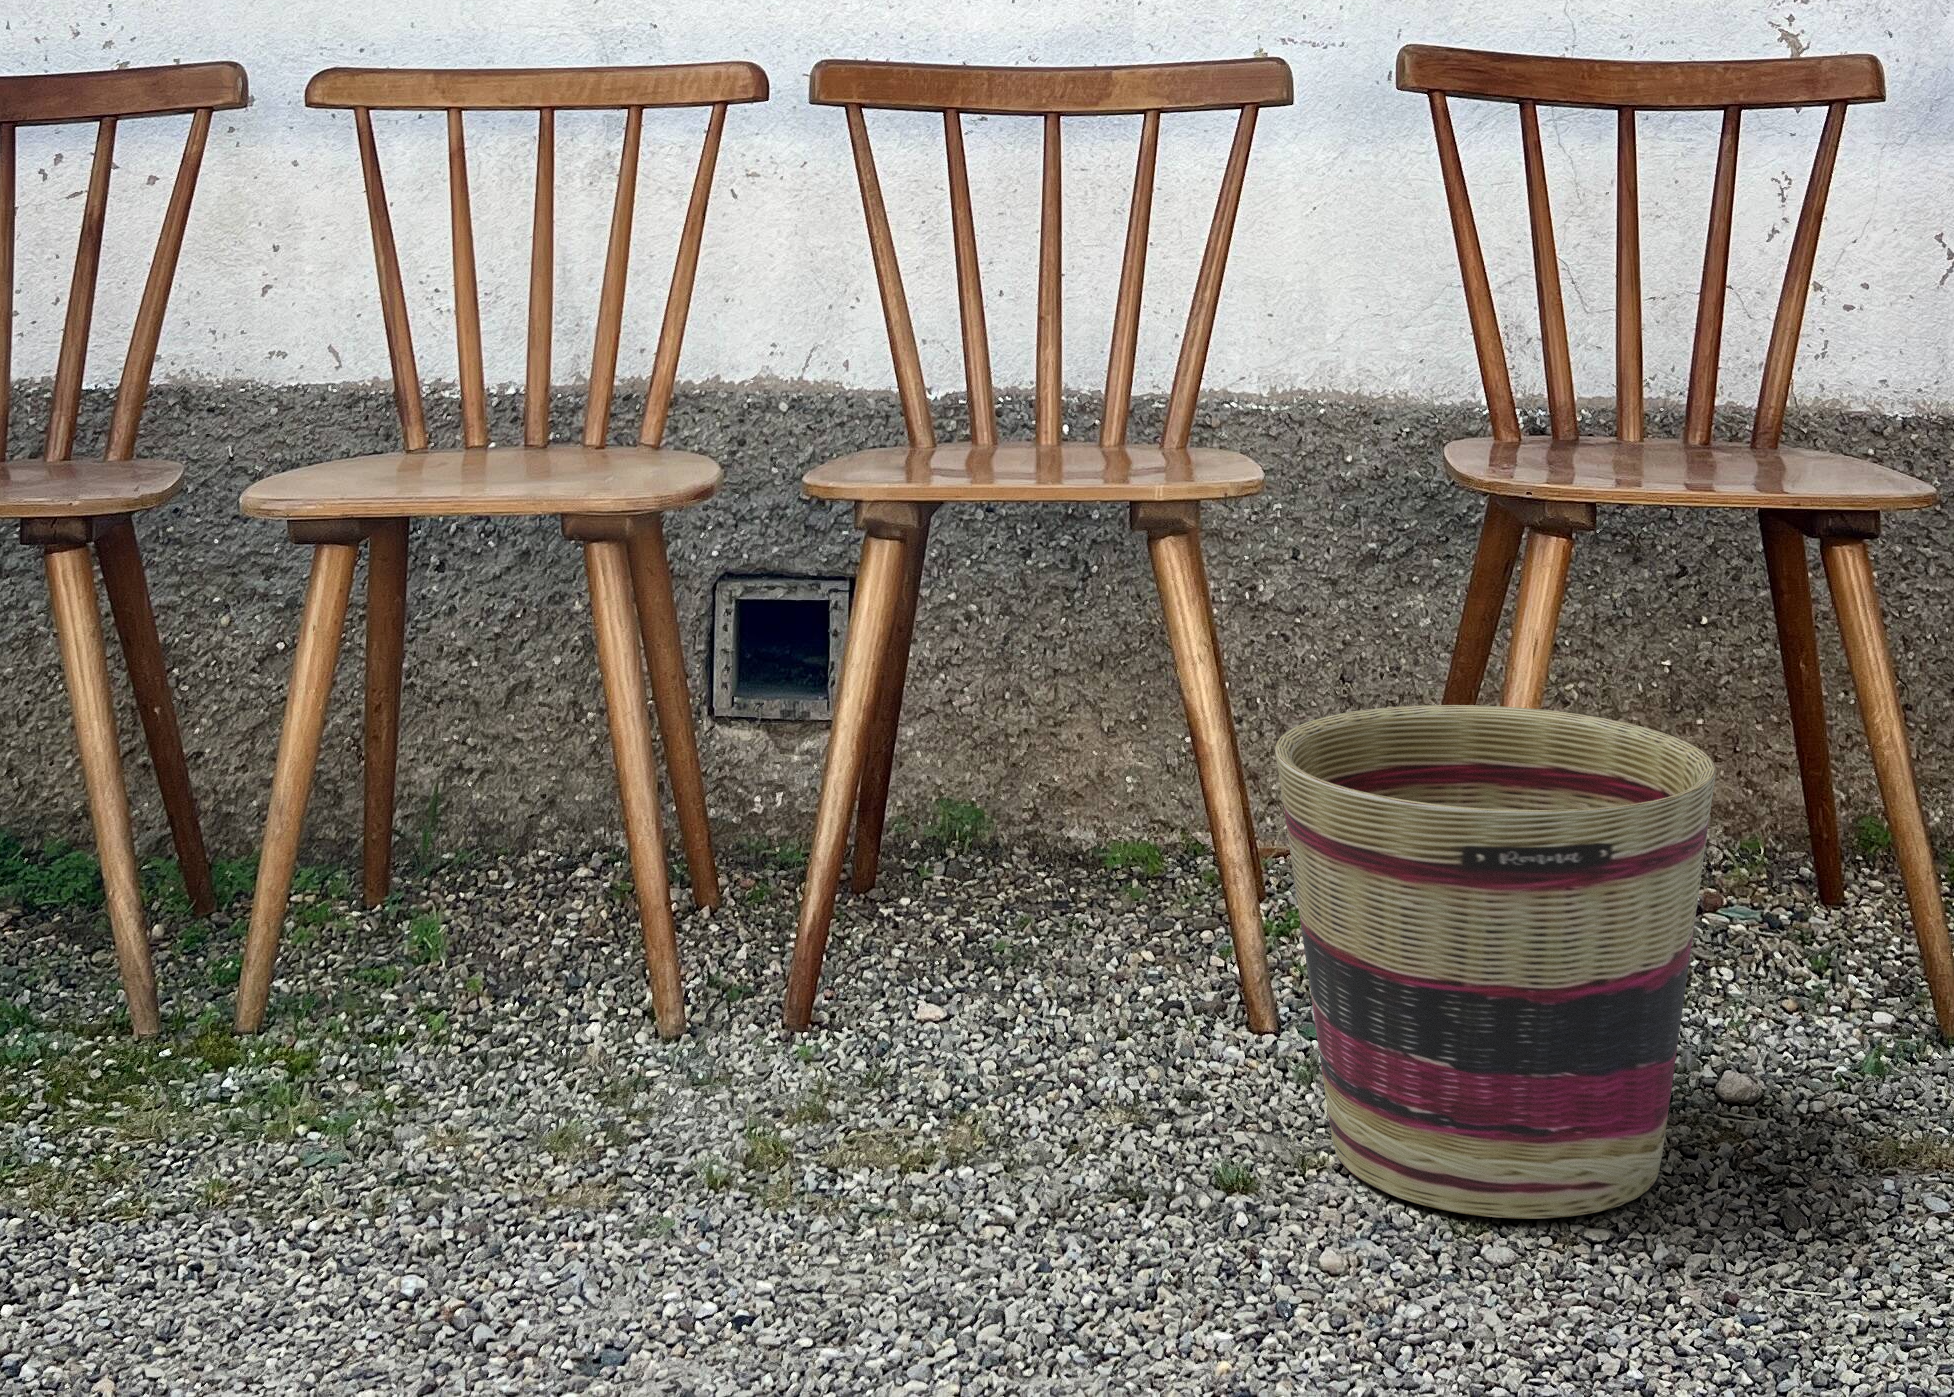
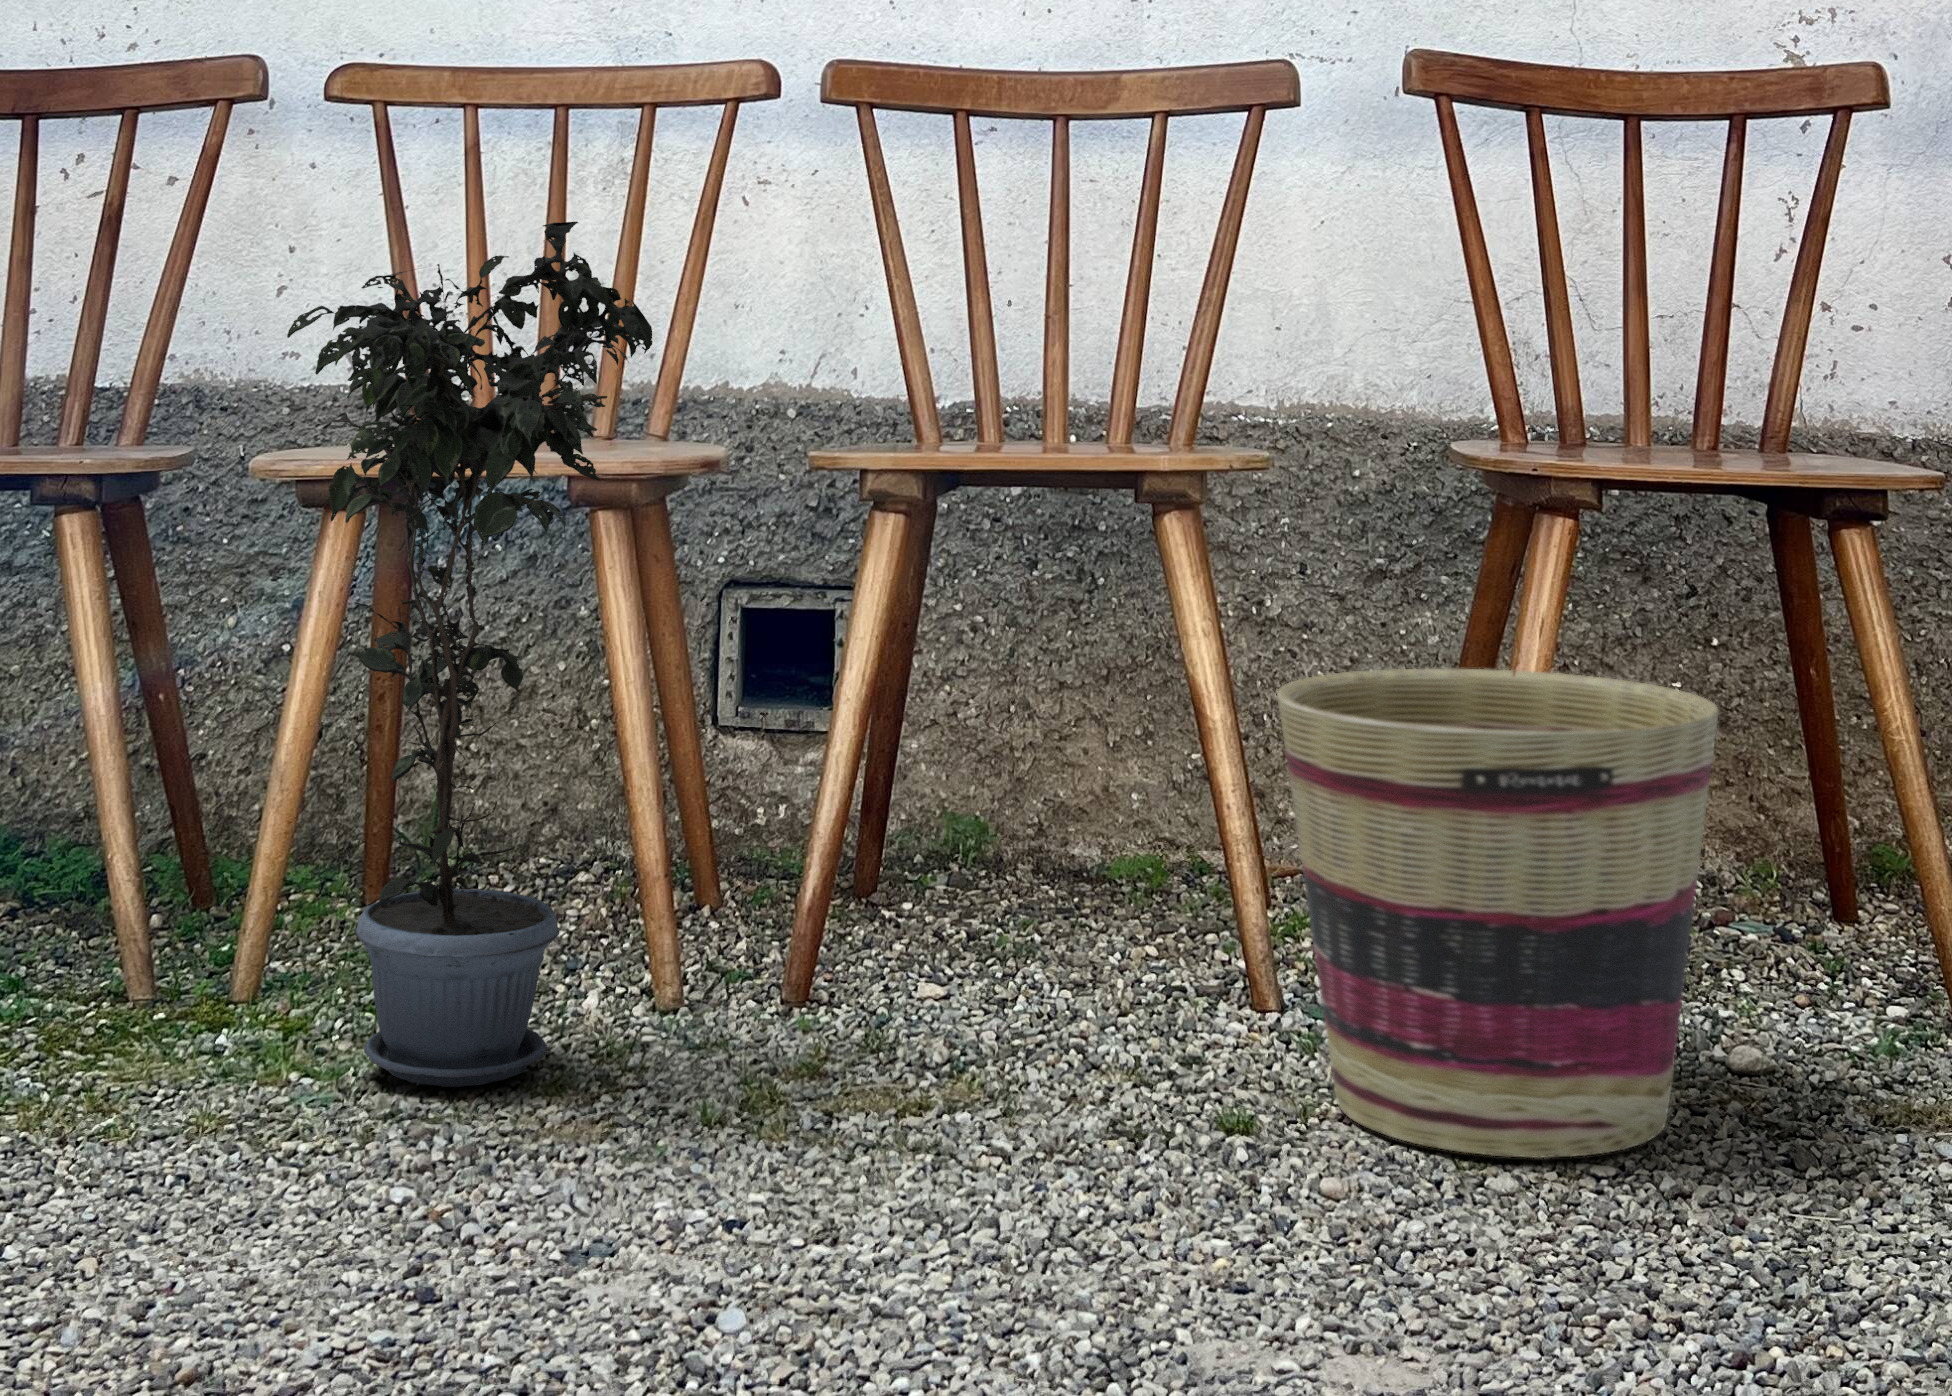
potted plant: none [275,282,646,1147] -> present [287,222,653,1087]

